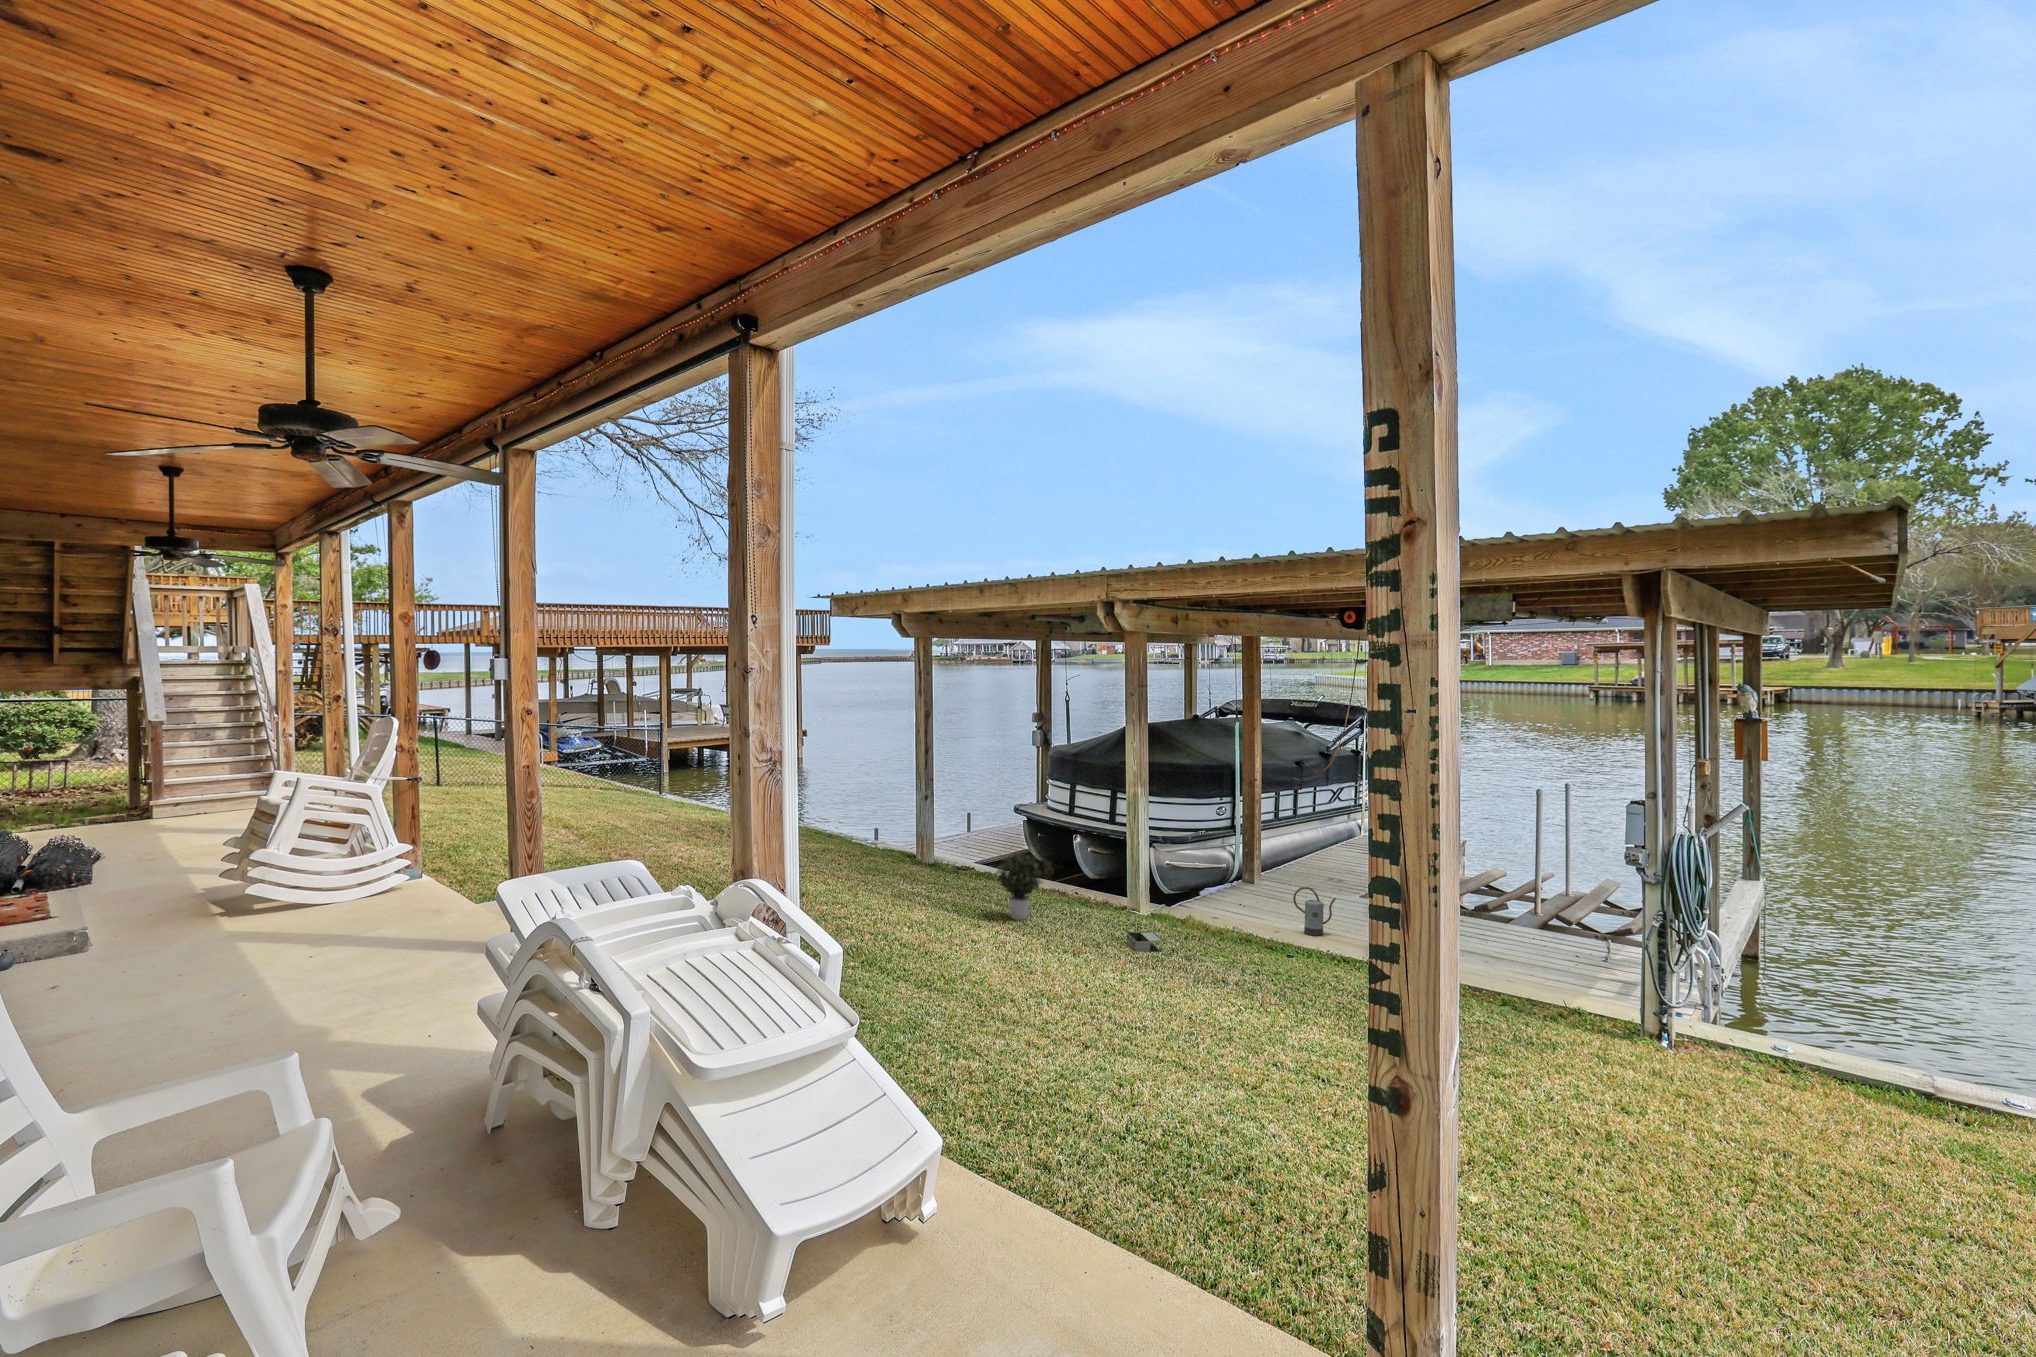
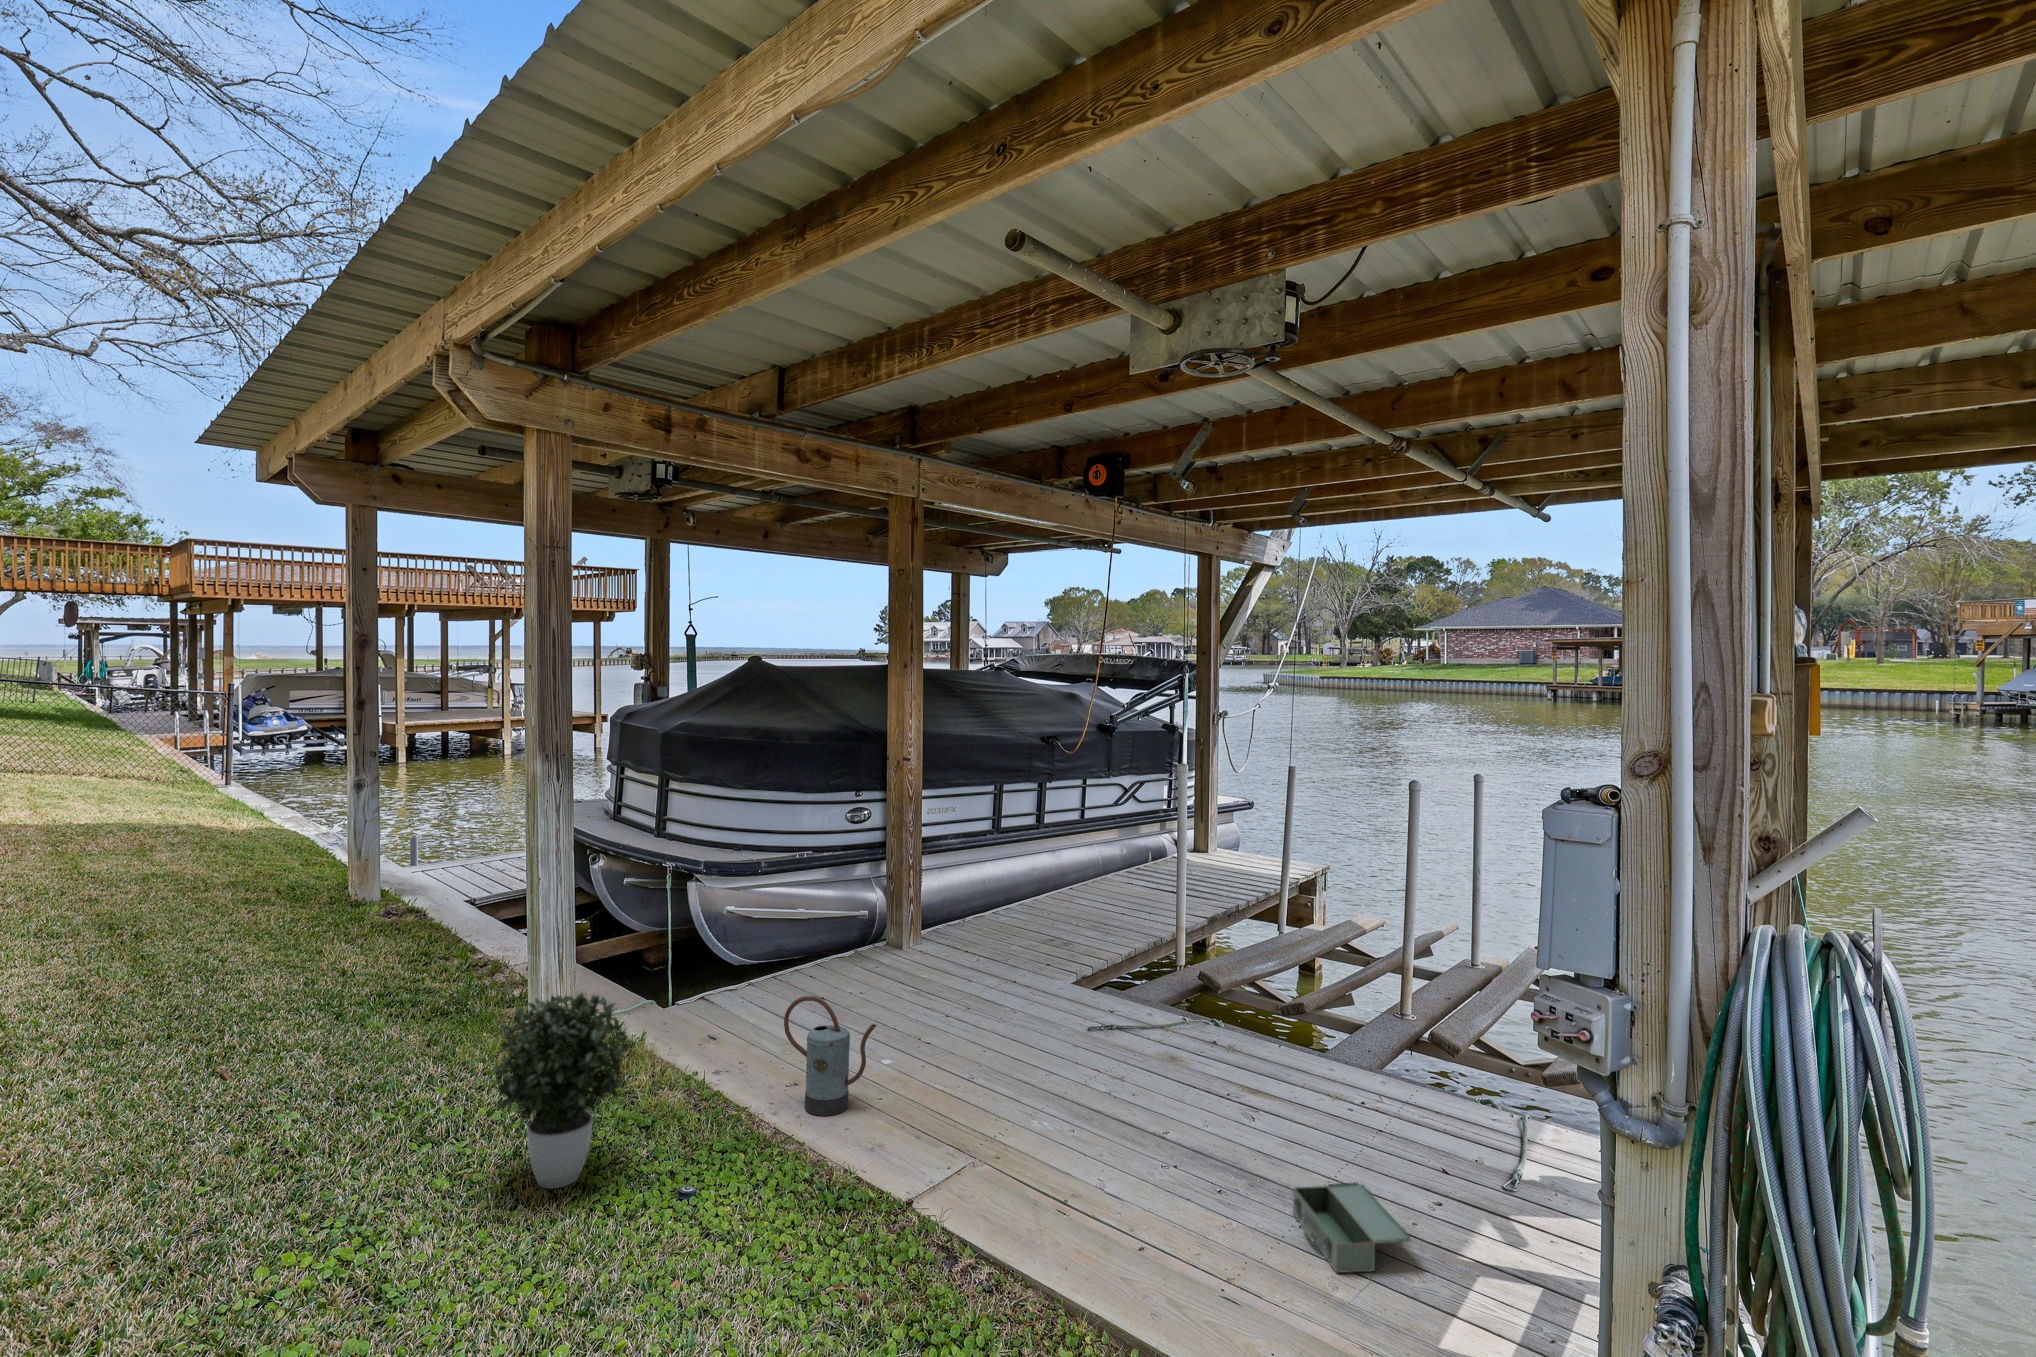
potted plant: present [998,854,1041,920] -> present [494,993,632,1189]
toolbox: present [1126,931,1163,952] -> present [1293,1183,1411,1273]

